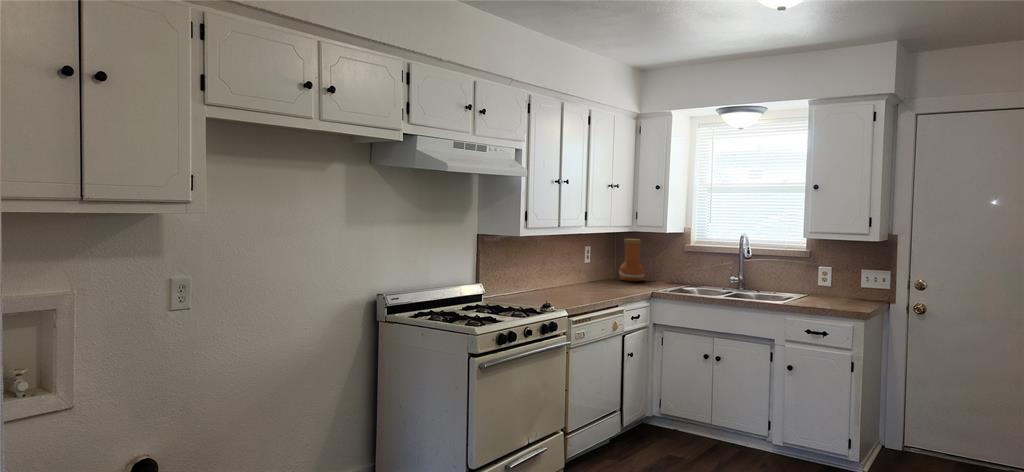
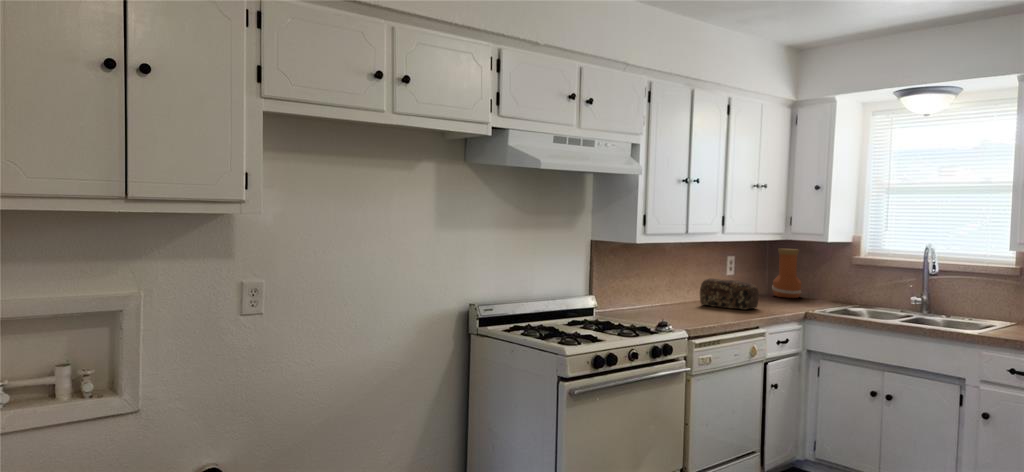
bread loaf: none [565,266,614,292] -> present [700,279,759,310]

